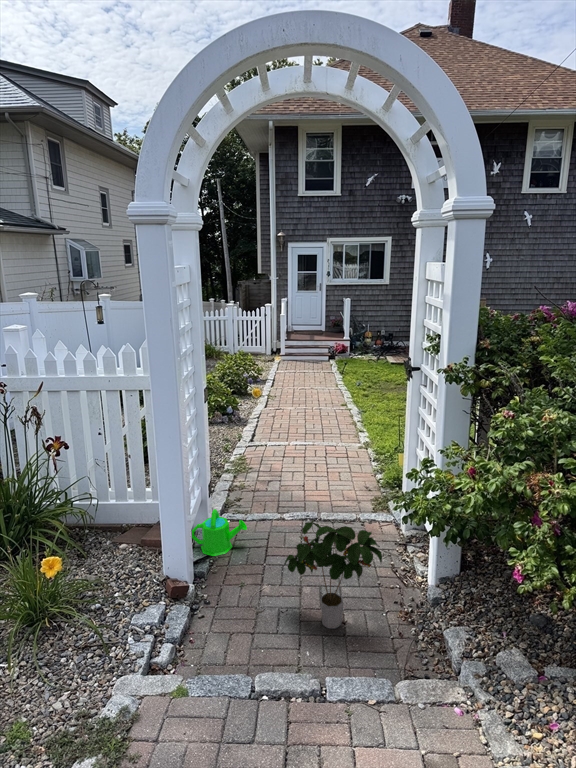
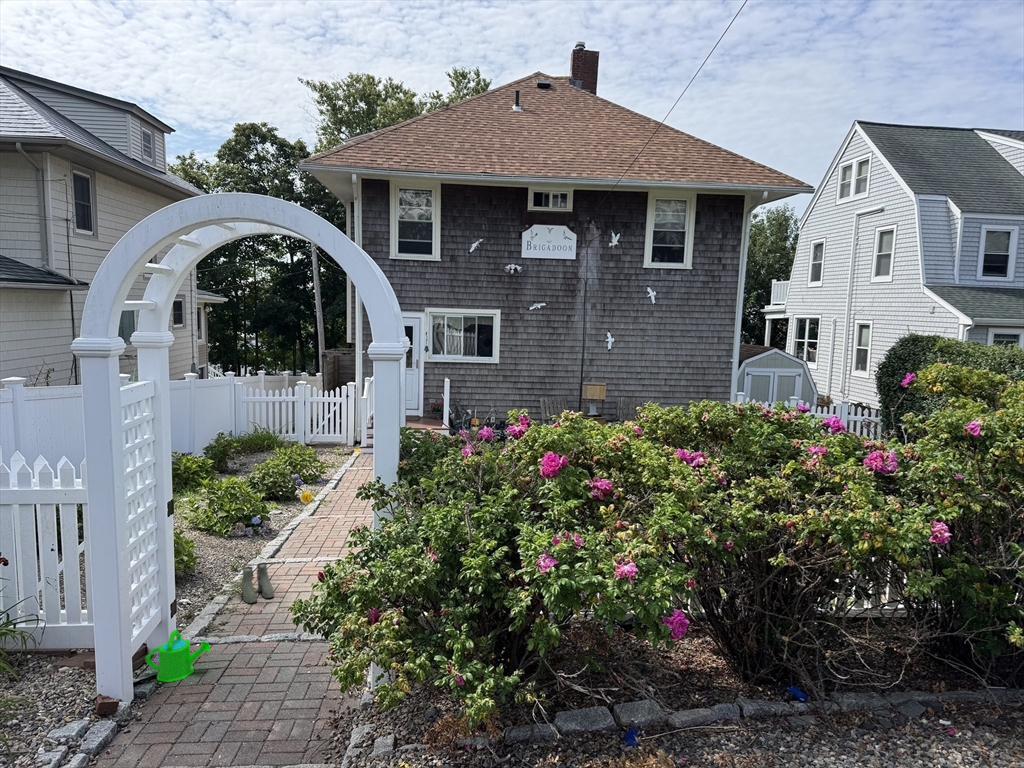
boots: none [243,447,272,482] -> present [241,563,274,603]
potted plant: present [284,520,382,628] -> none [220,631,310,742]

